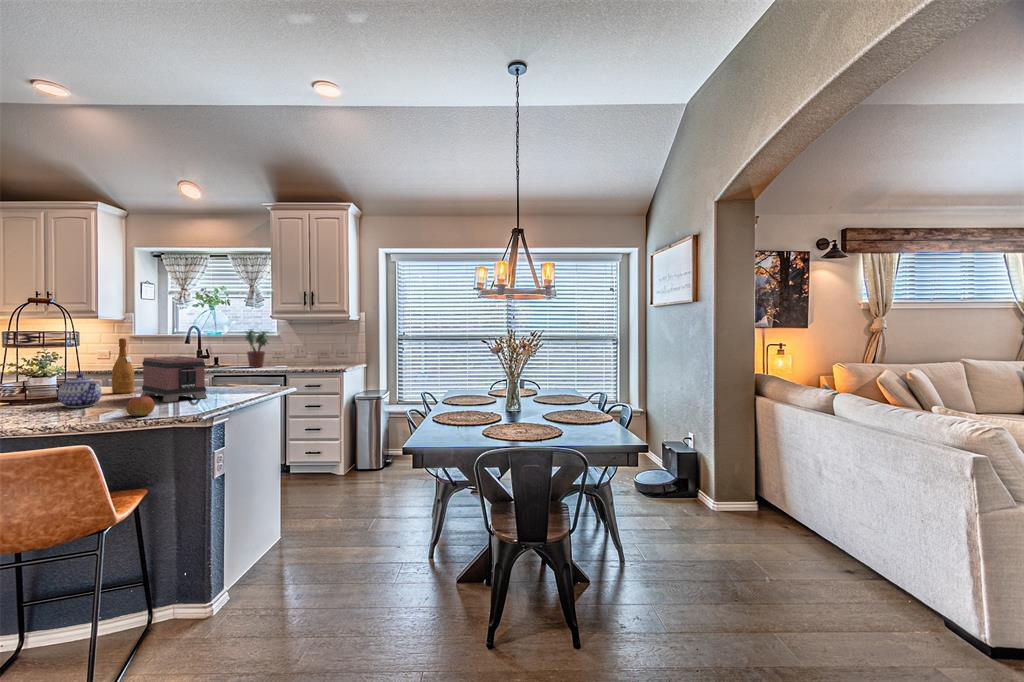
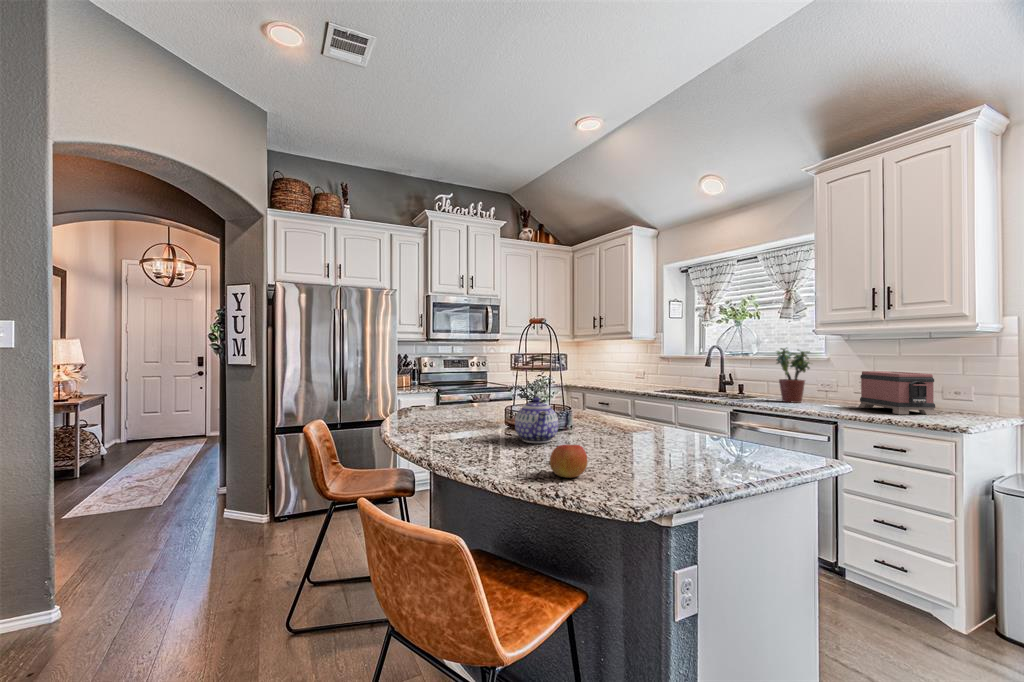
wine bottle: present [112,338,134,393] -> none [592,354,615,426]
toaster: present [141,356,207,402] -> present [859,371,937,415]

